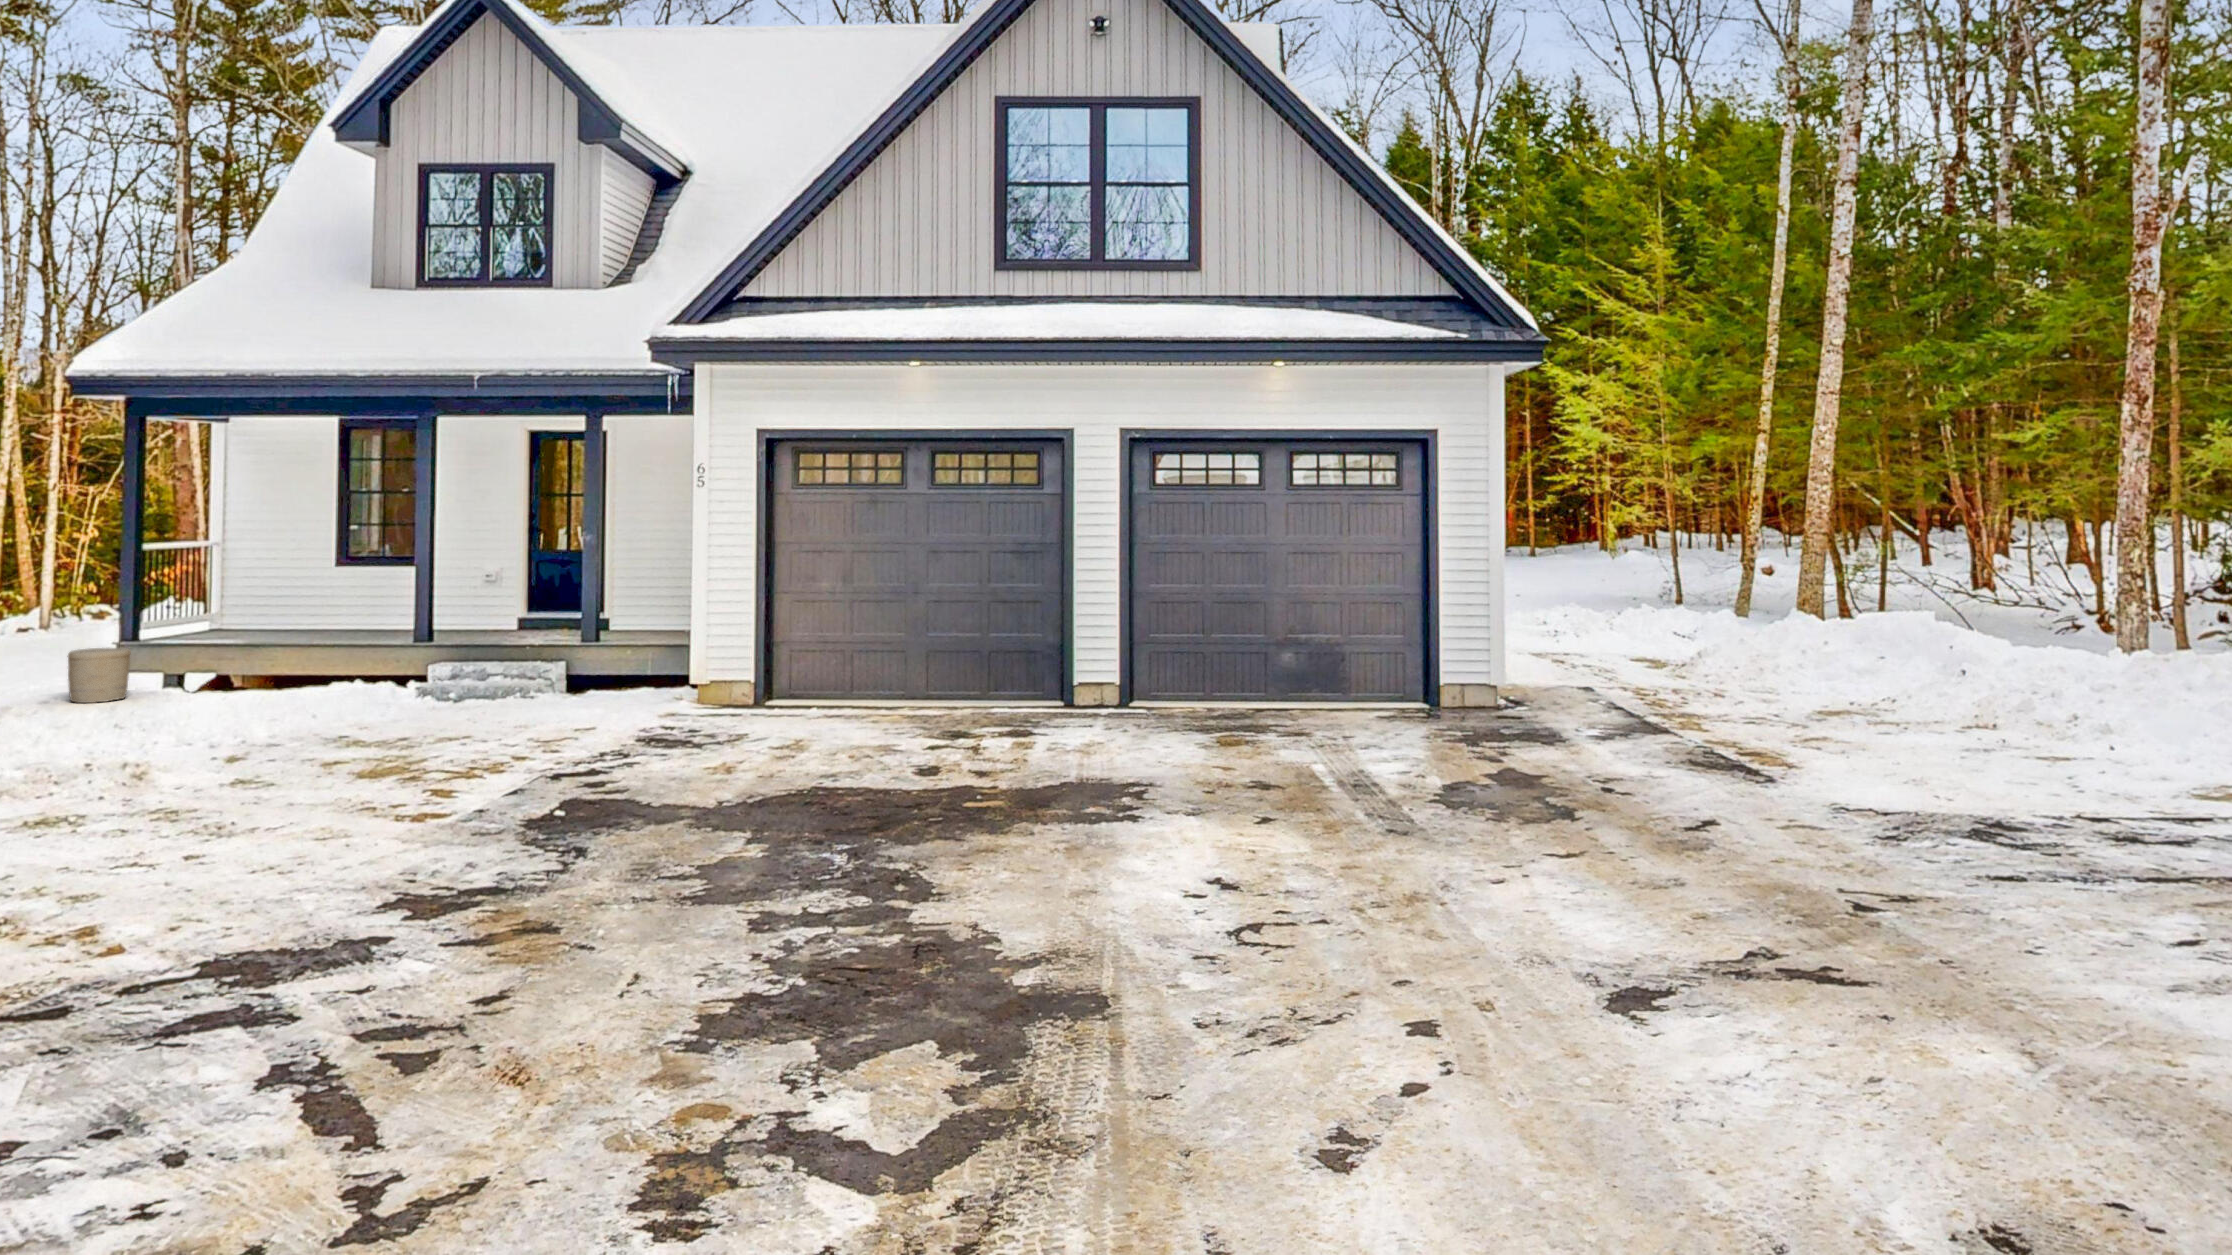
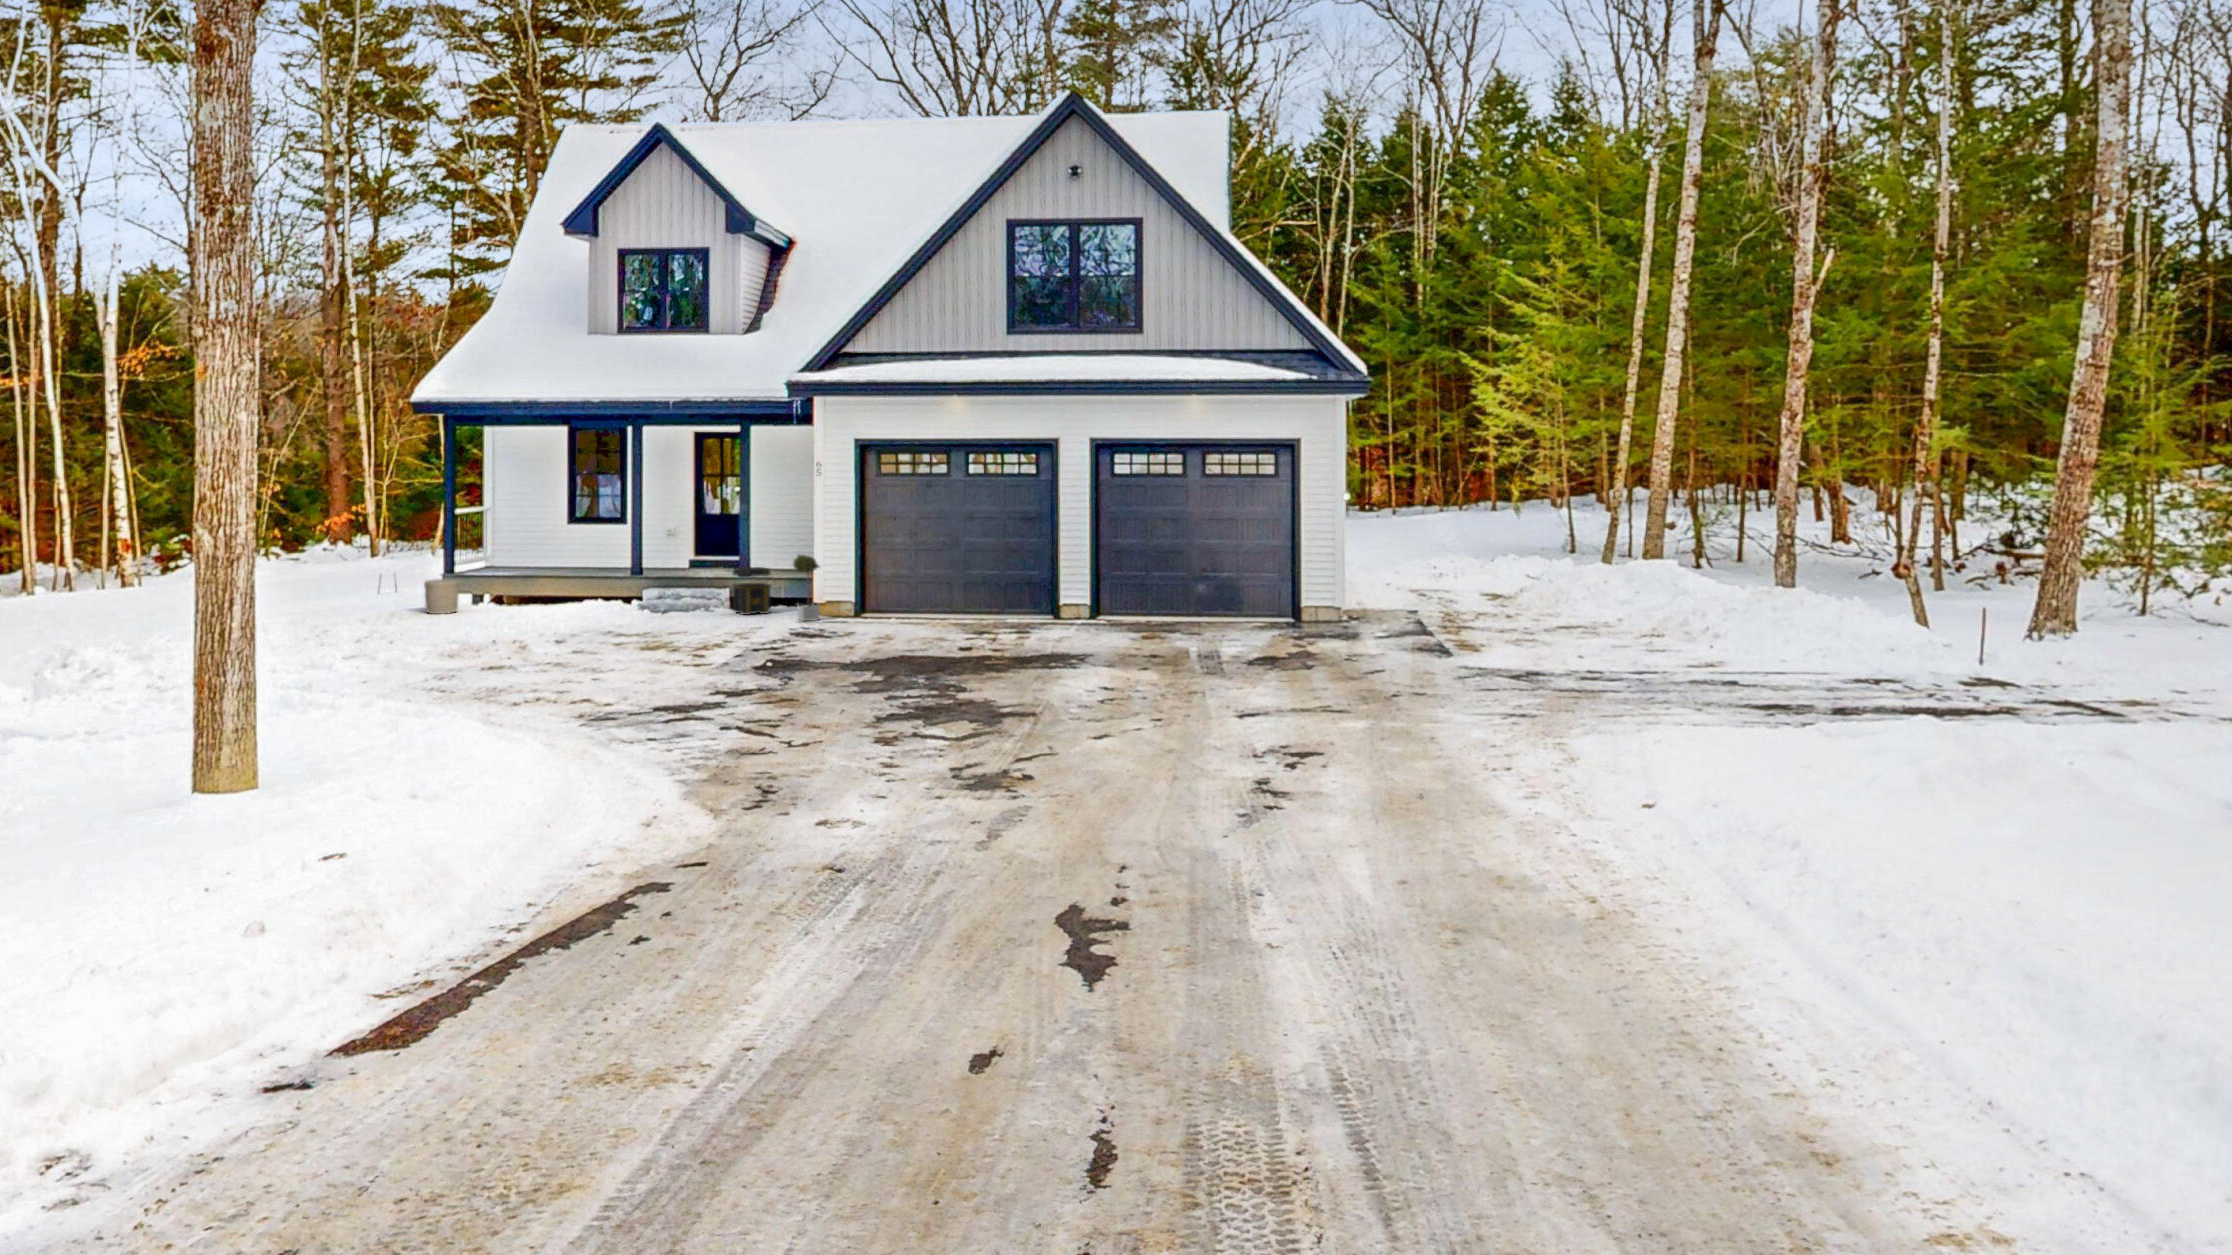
potted tree: none [654,605,699,712] -> present [793,555,820,621]
toolbox: none [566,626,626,700] -> present [733,567,771,615]

